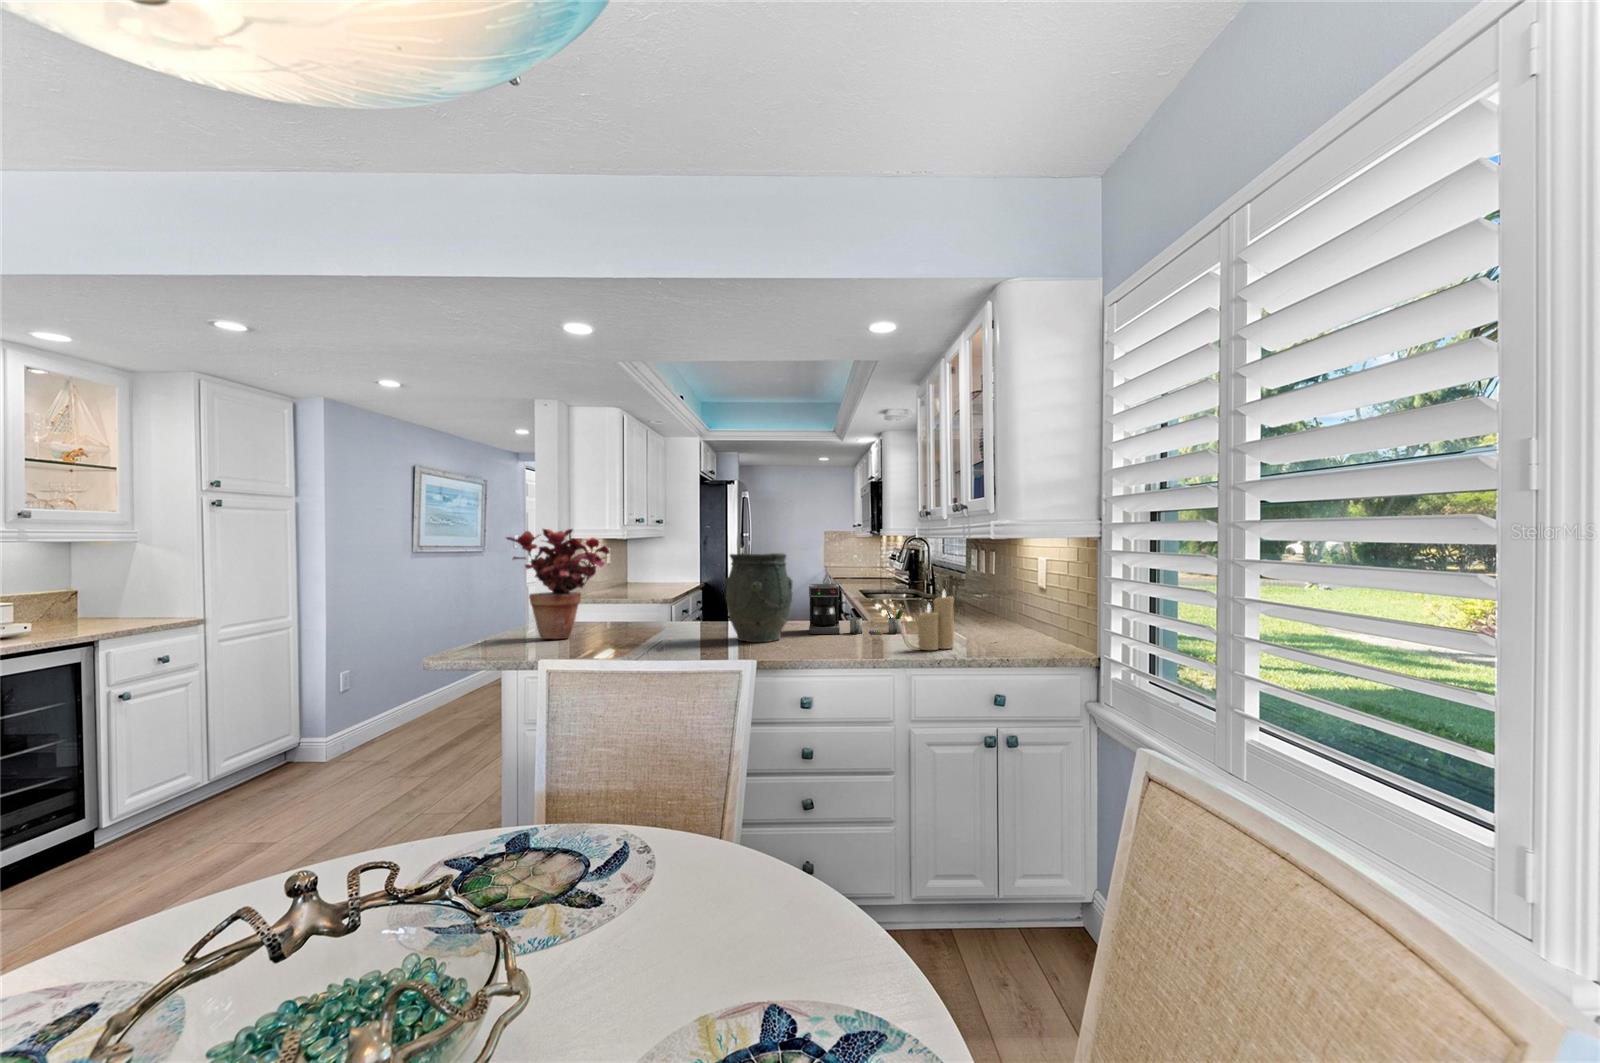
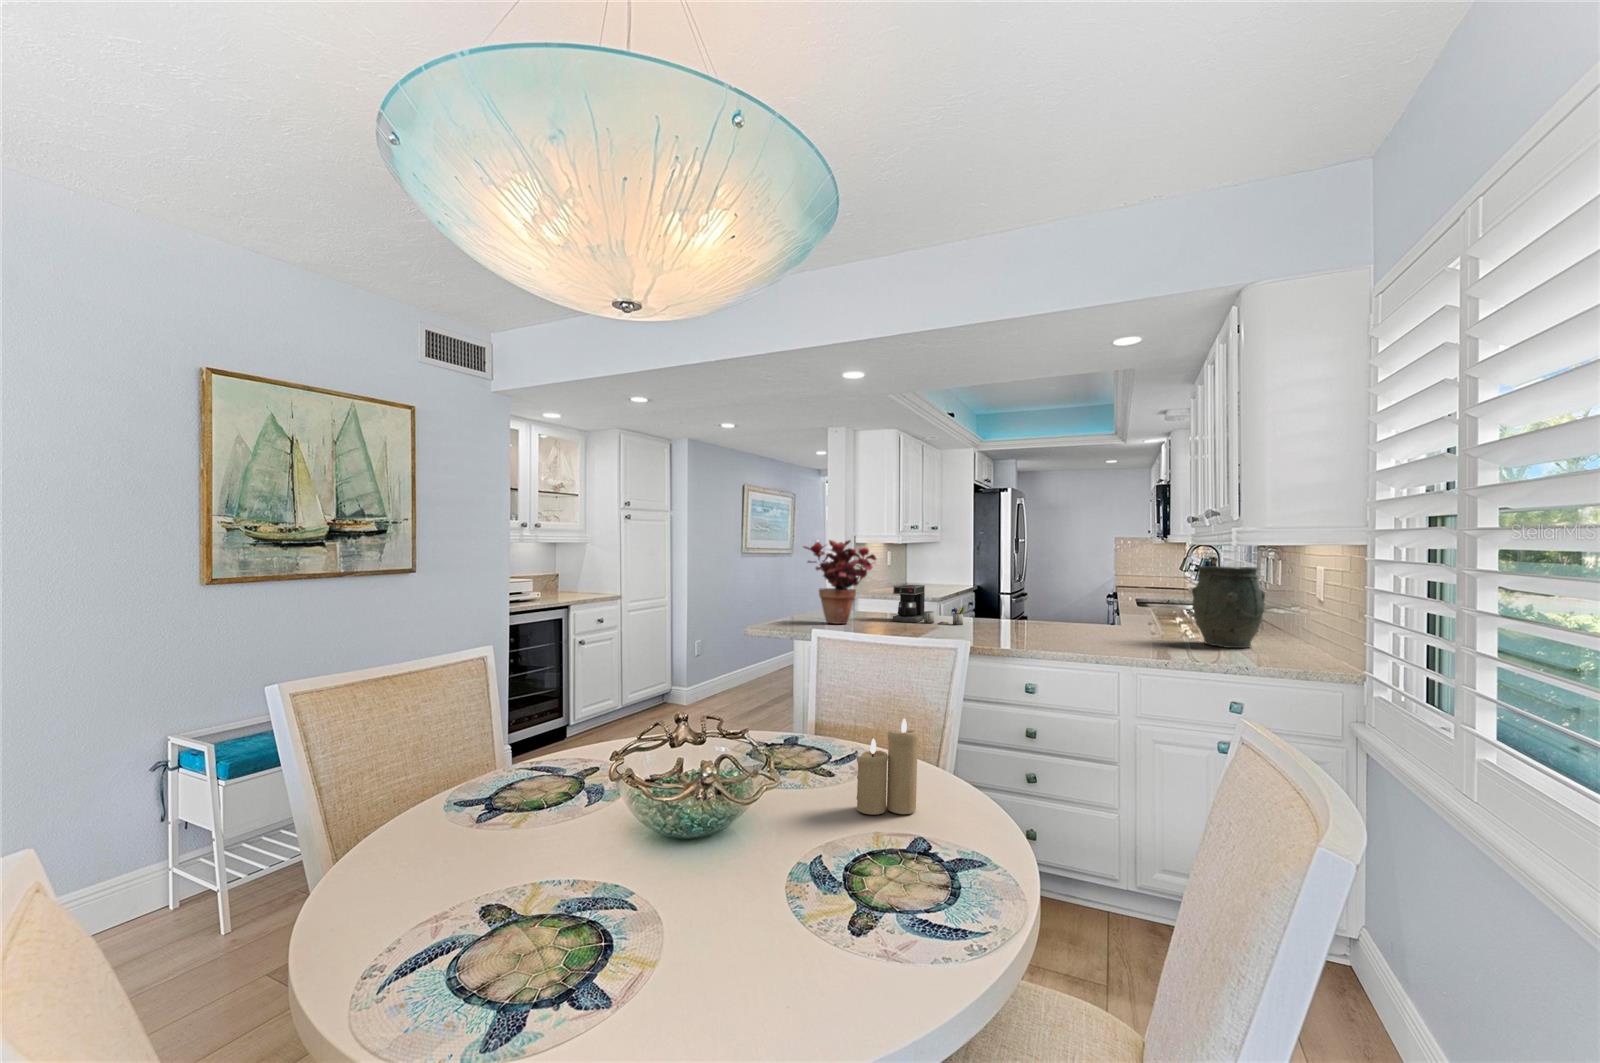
vase: present [725,553,792,642] -> present [1192,566,1265,648]
coffee maker: present [809,584,904,634] -> present [893,584,965,625]
candle: present [918,590,954,650] -> present [856,718,918,815]

